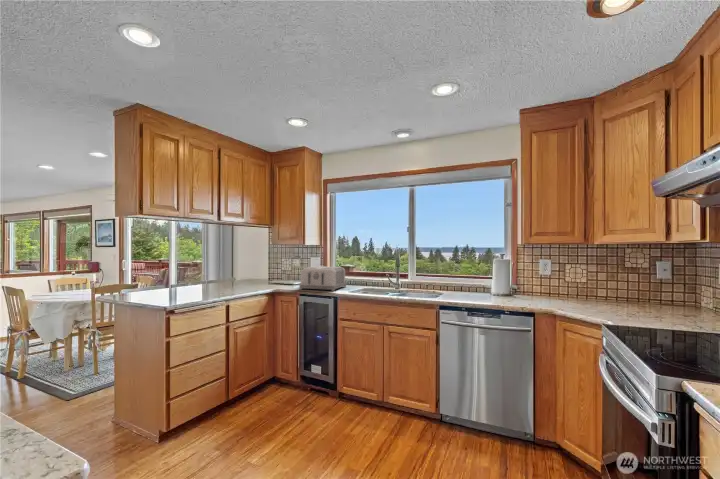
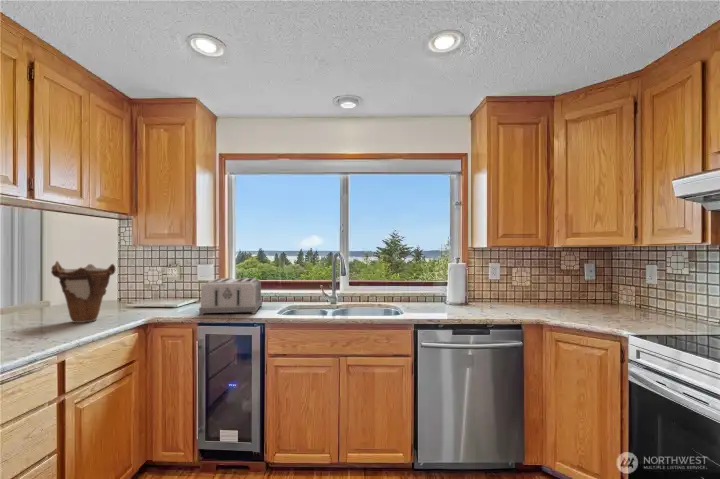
vase: none [218,252,252,289] -> present [51,261,115,323]

